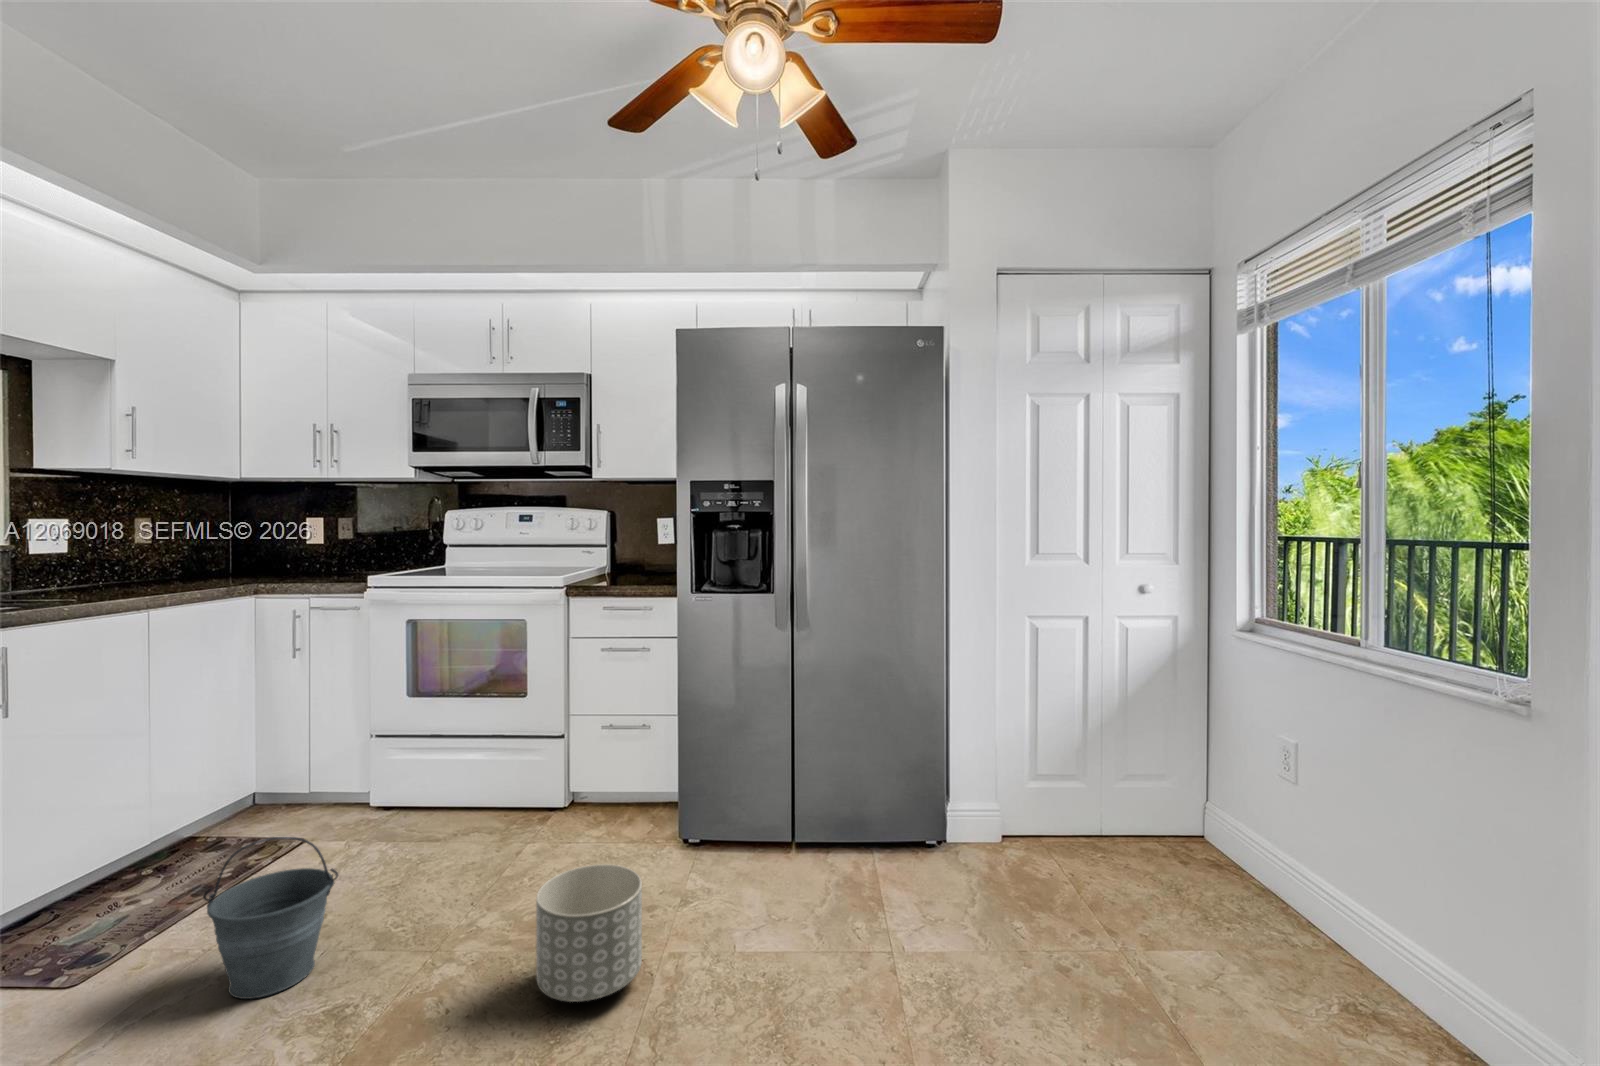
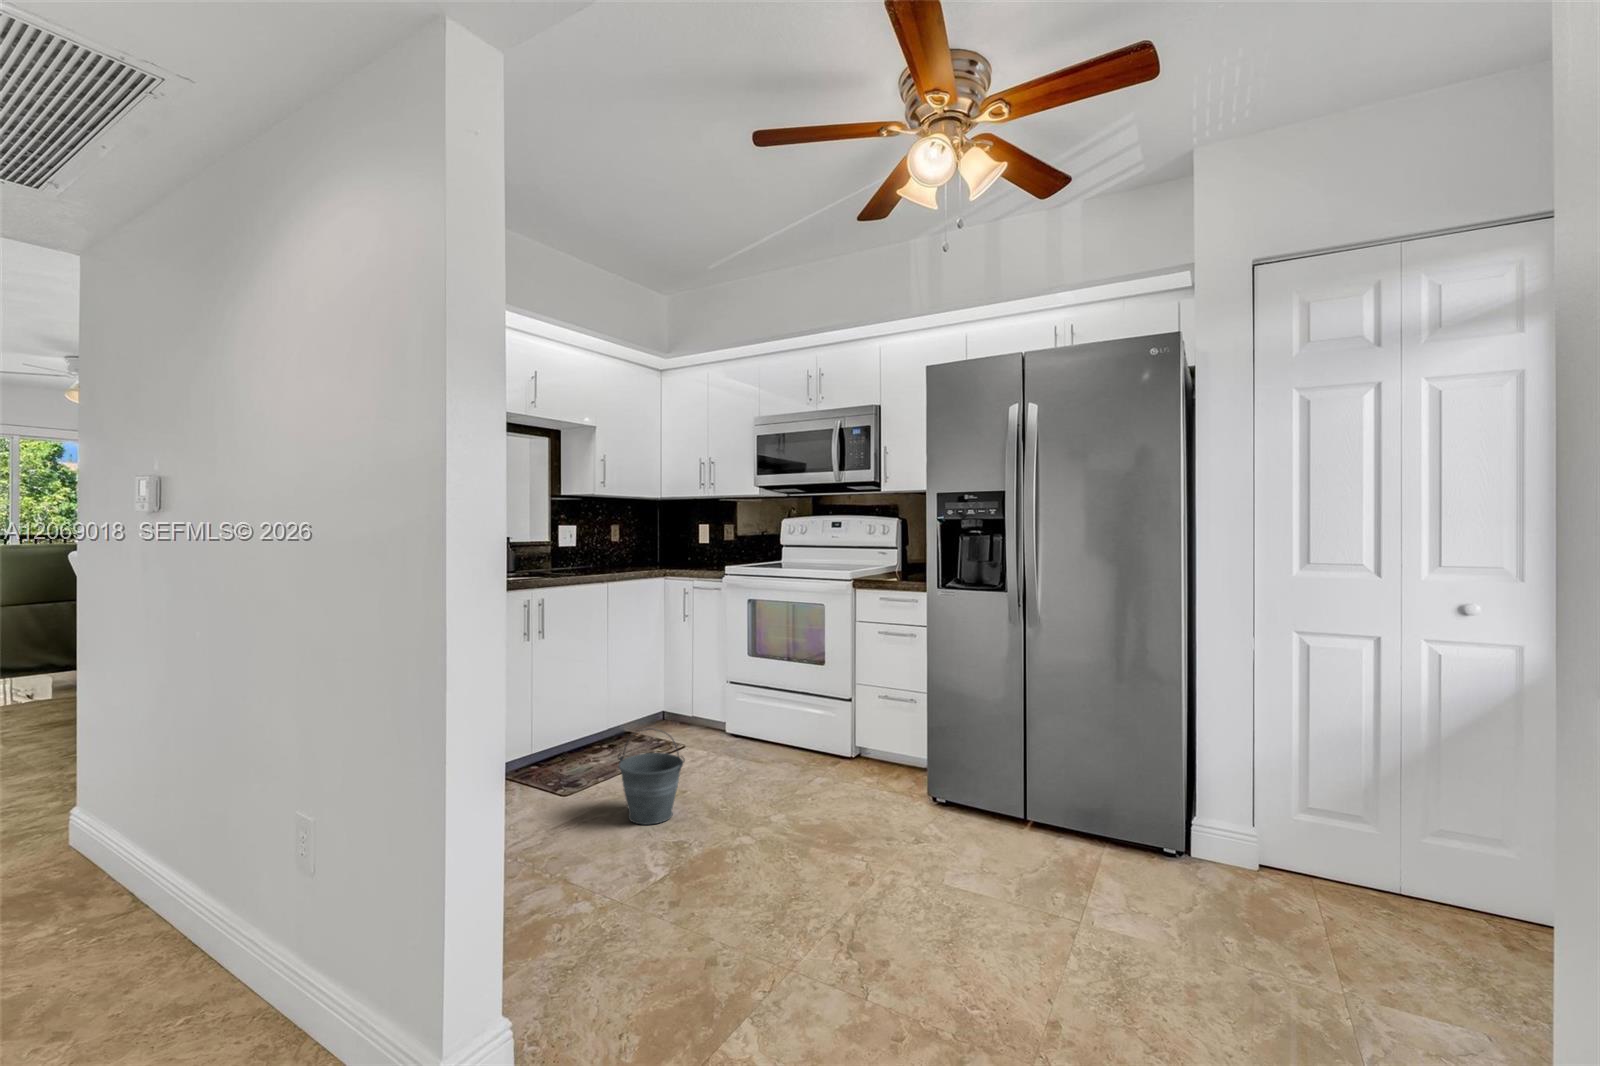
planter: present [536,864,642,1002] -> none [787,786,862,877]

